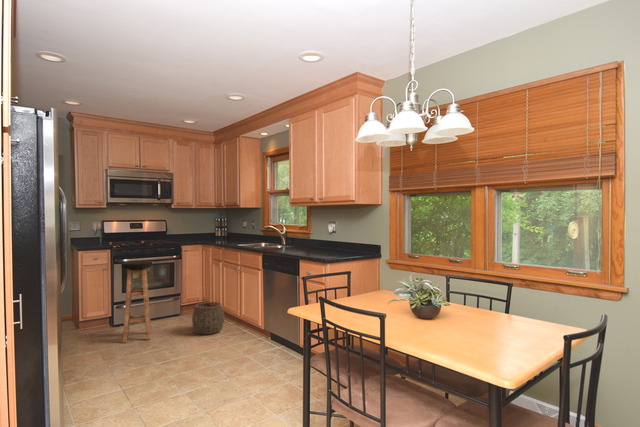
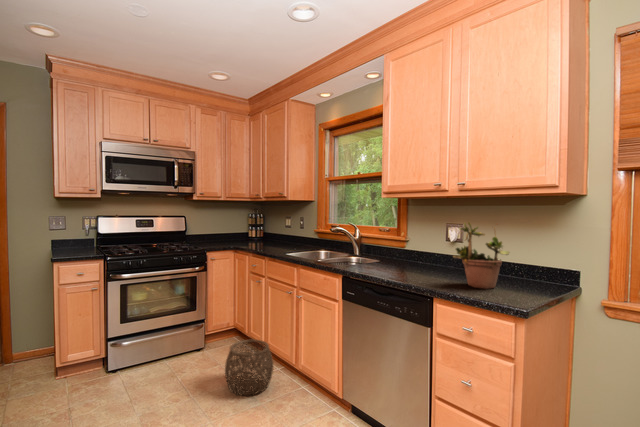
potted plant: none [314,217,340,256] -> present [453,222,509,289]
bar stool: present [121,261,153,343] -> none [116,279,165,414]

